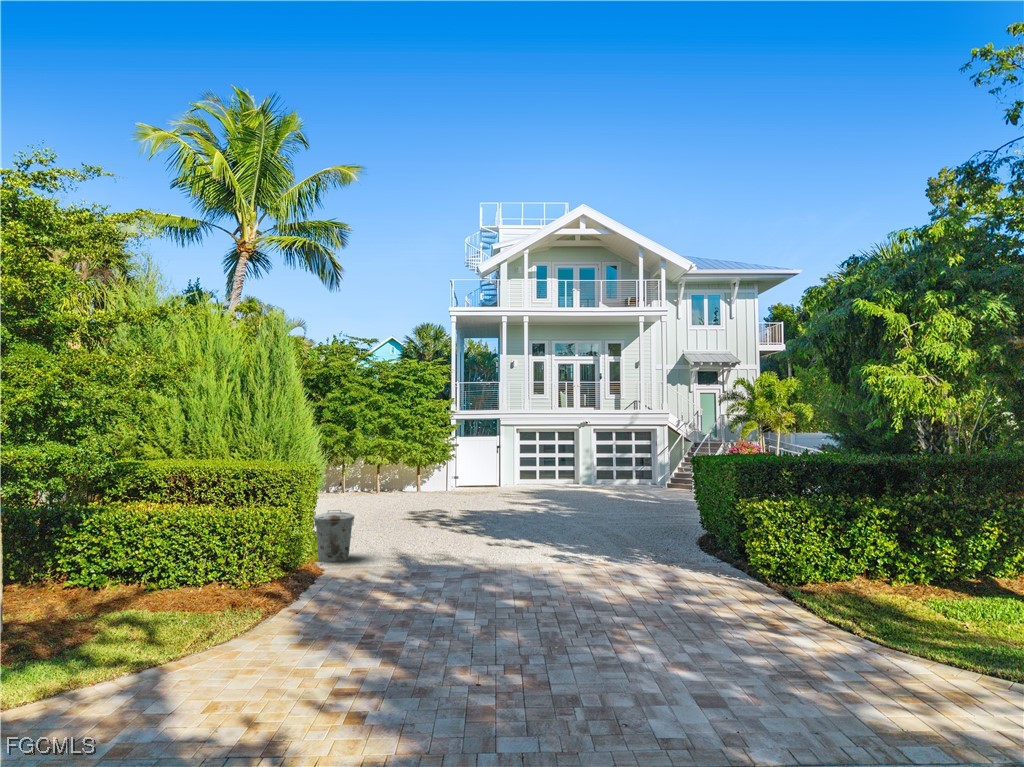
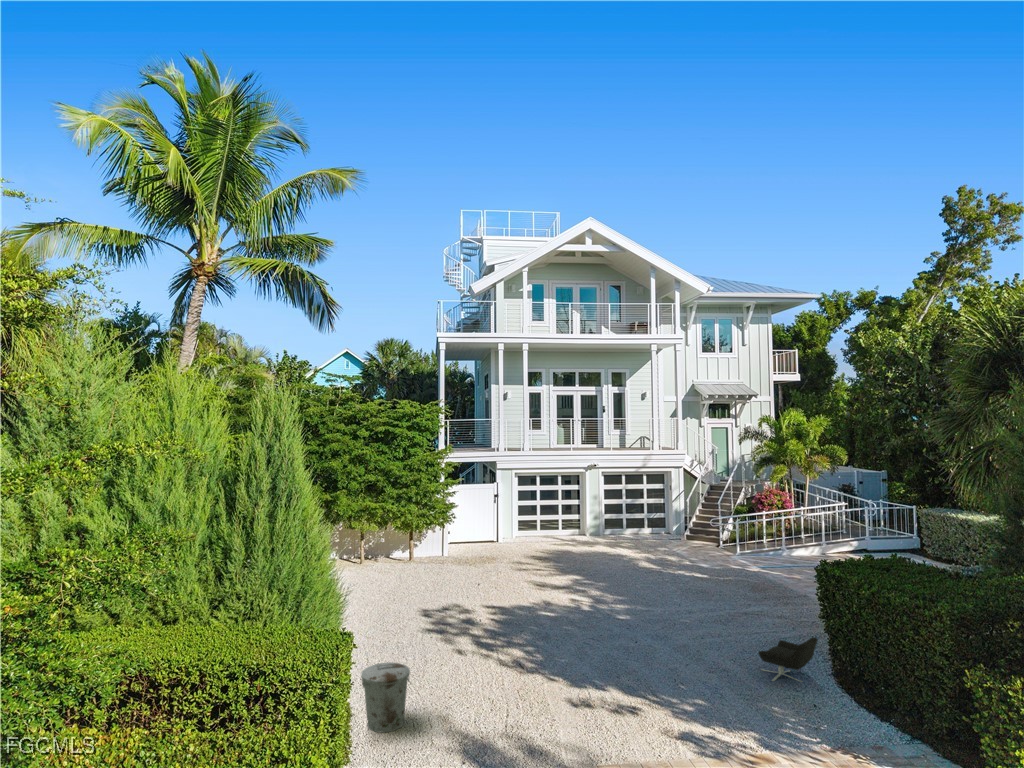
lounge chair: none [663,514,715,552] -> present [759,637,818,682]

